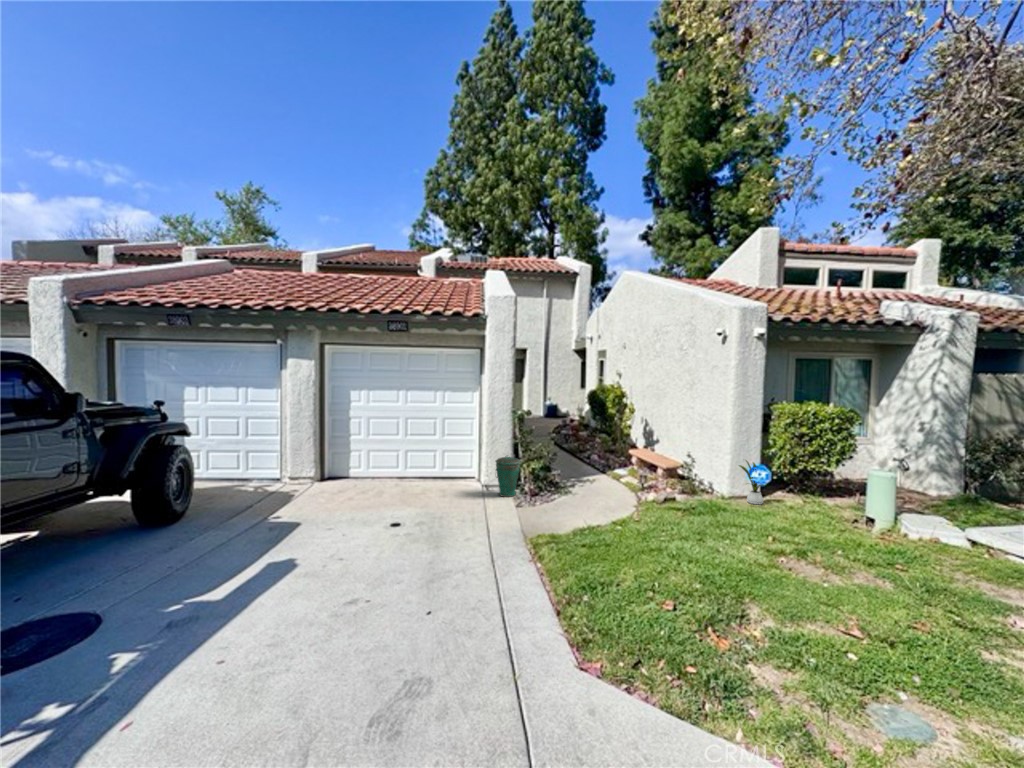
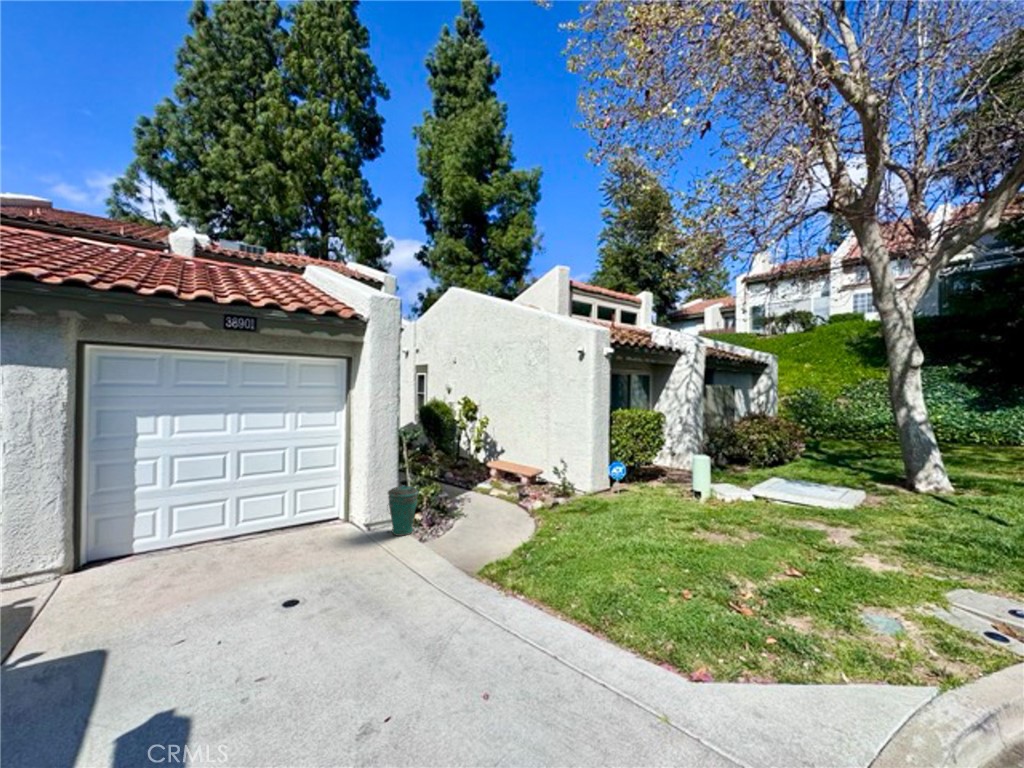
house plant: present [739,460,763,504] -> none [604,460,627,498]

